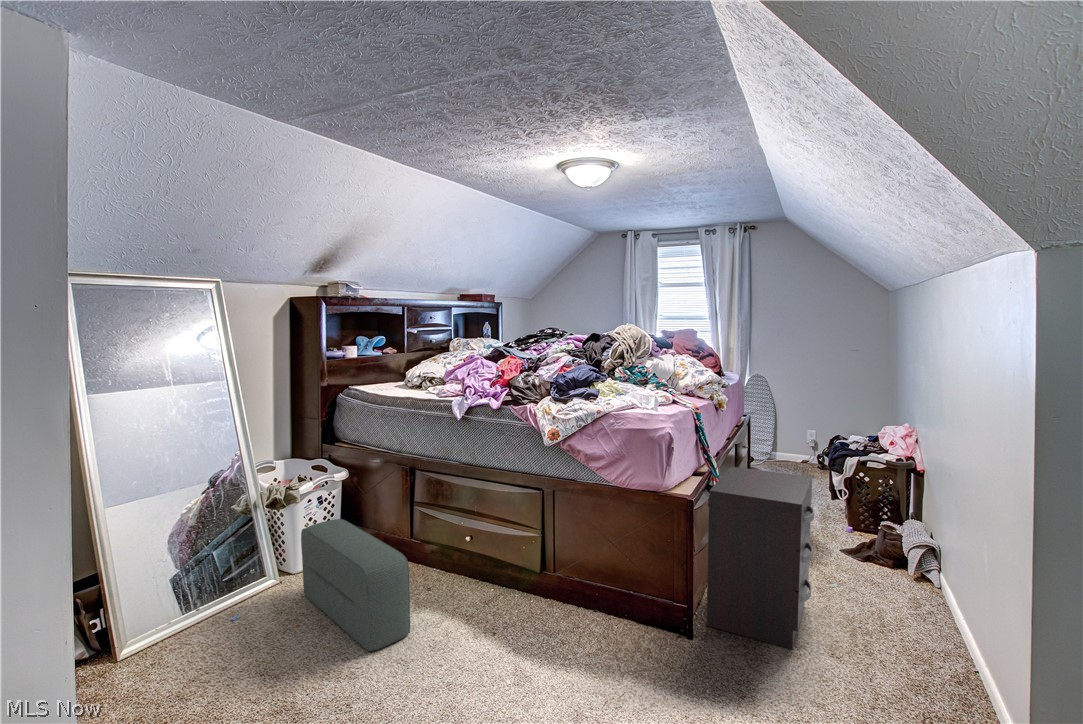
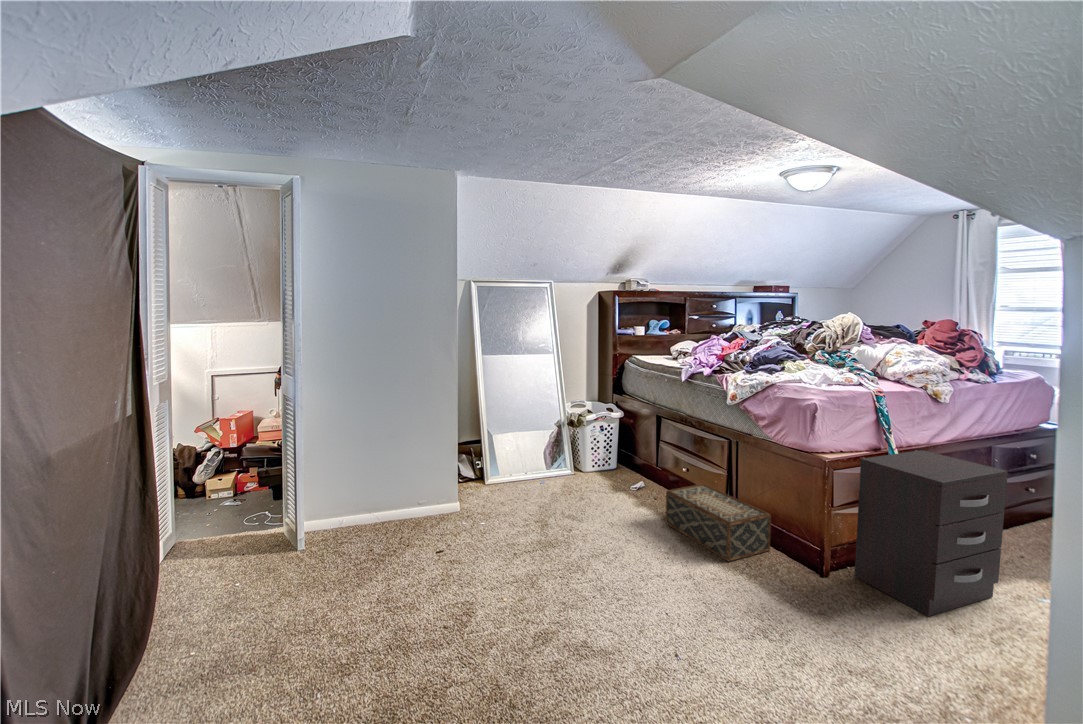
pouf: present [301,519,410,651] -> none [582,439,626,515]
woven basket: none [473,556,614,662] -> present [666,484,771,562]

